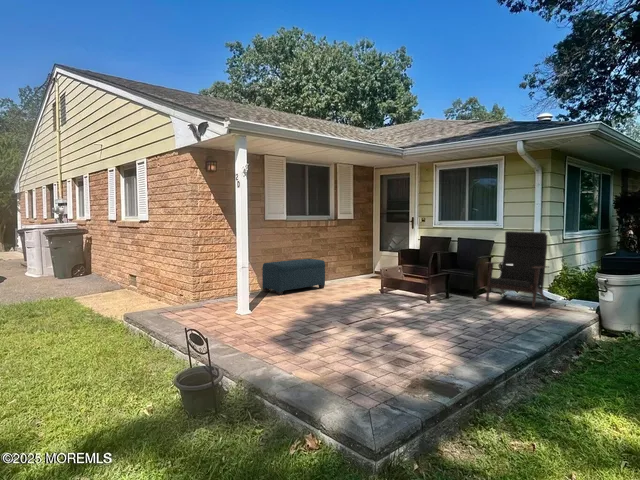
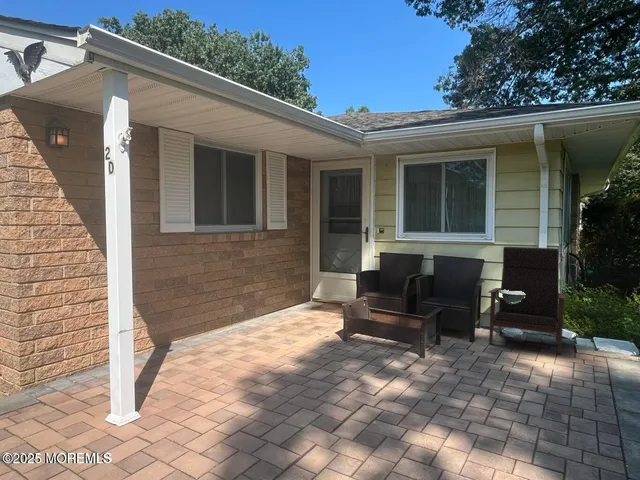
bench: present [262,259,325,295] -> none [157,290,257,358]

